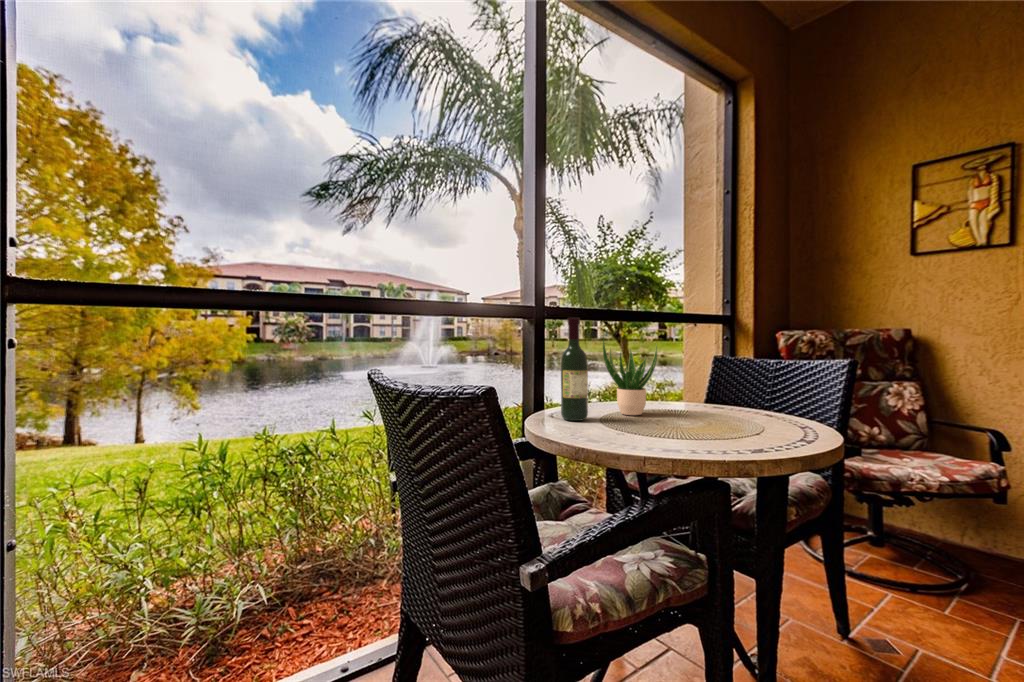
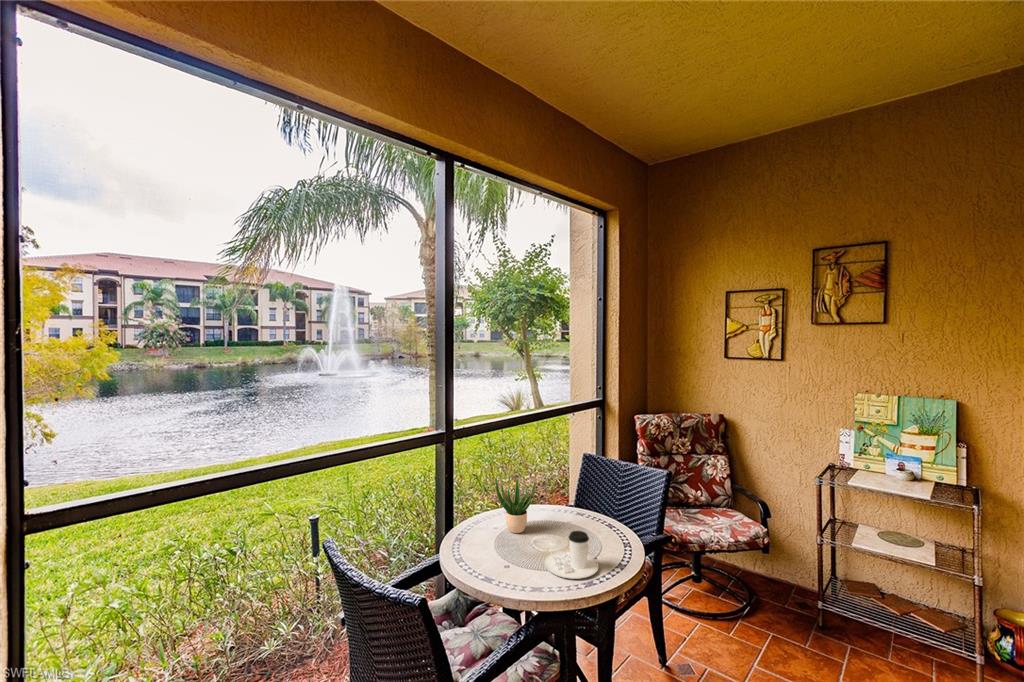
wine bottle: present [561,318,588,421] -> none [464,469,484,548]
coffee cup: none [677,389,765,446] -> present [544,531,598,579]

